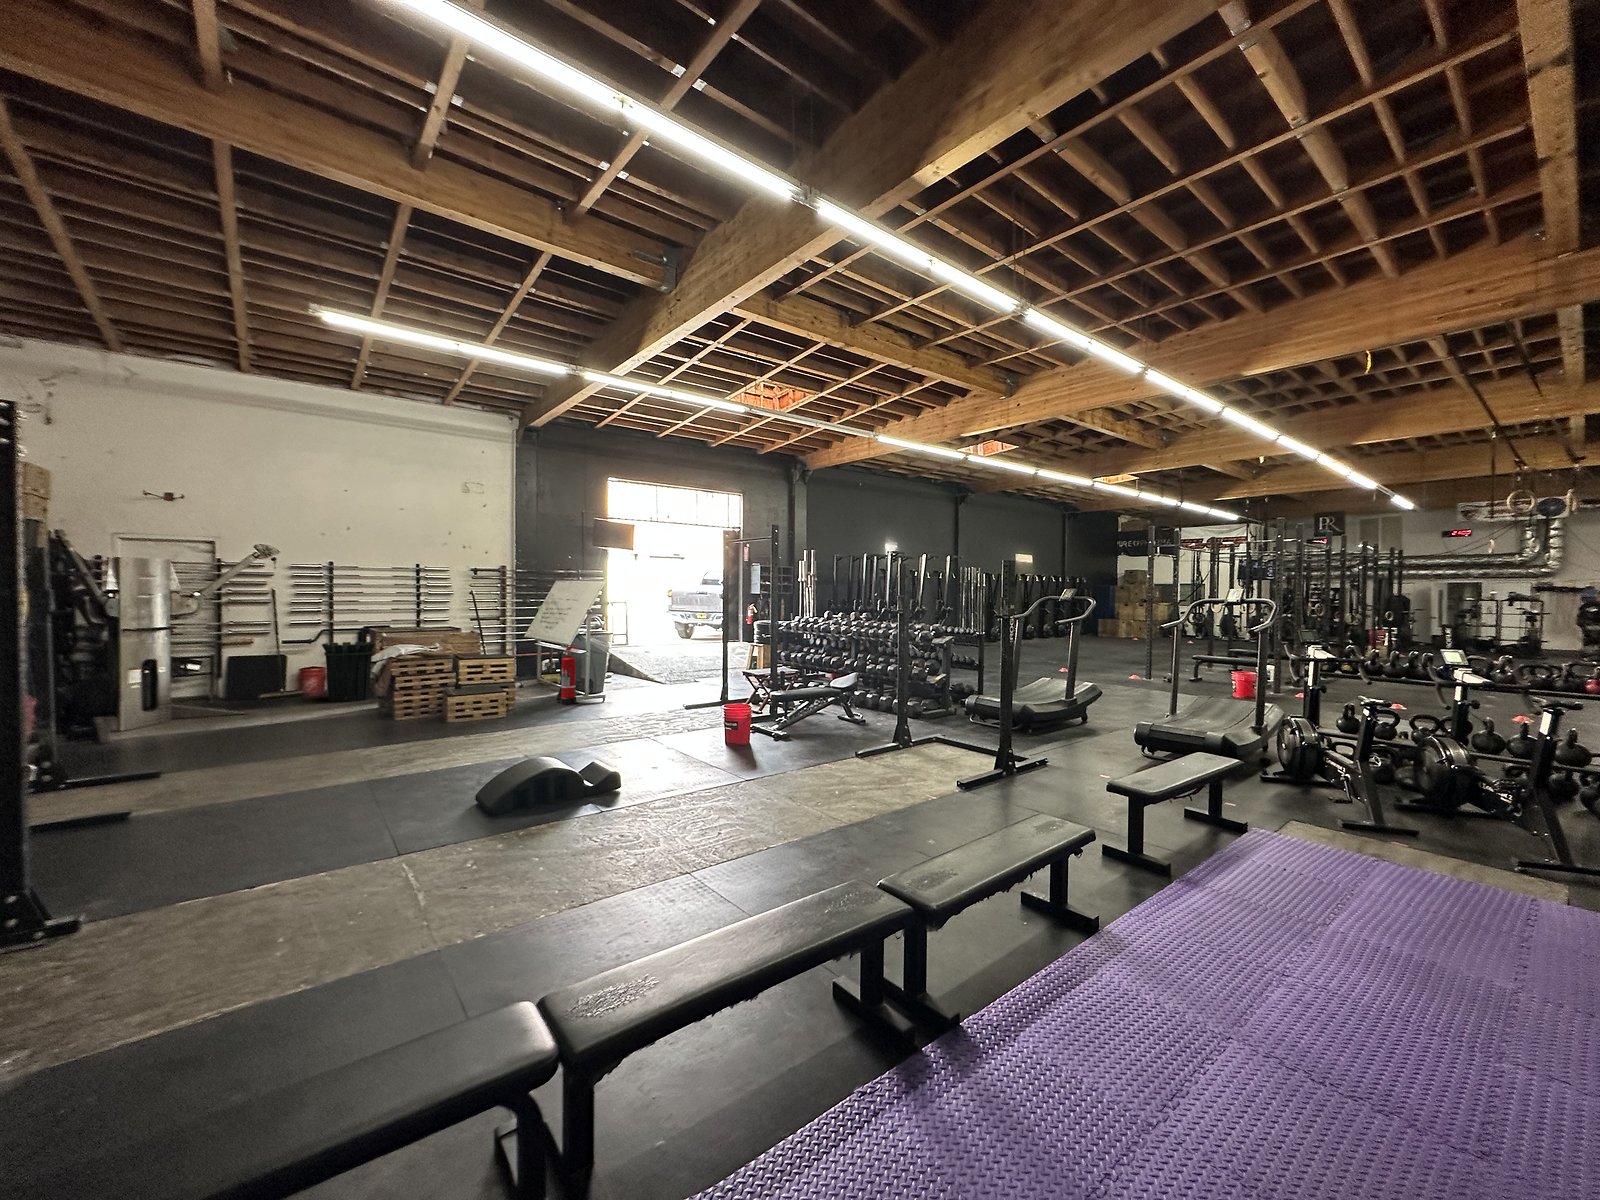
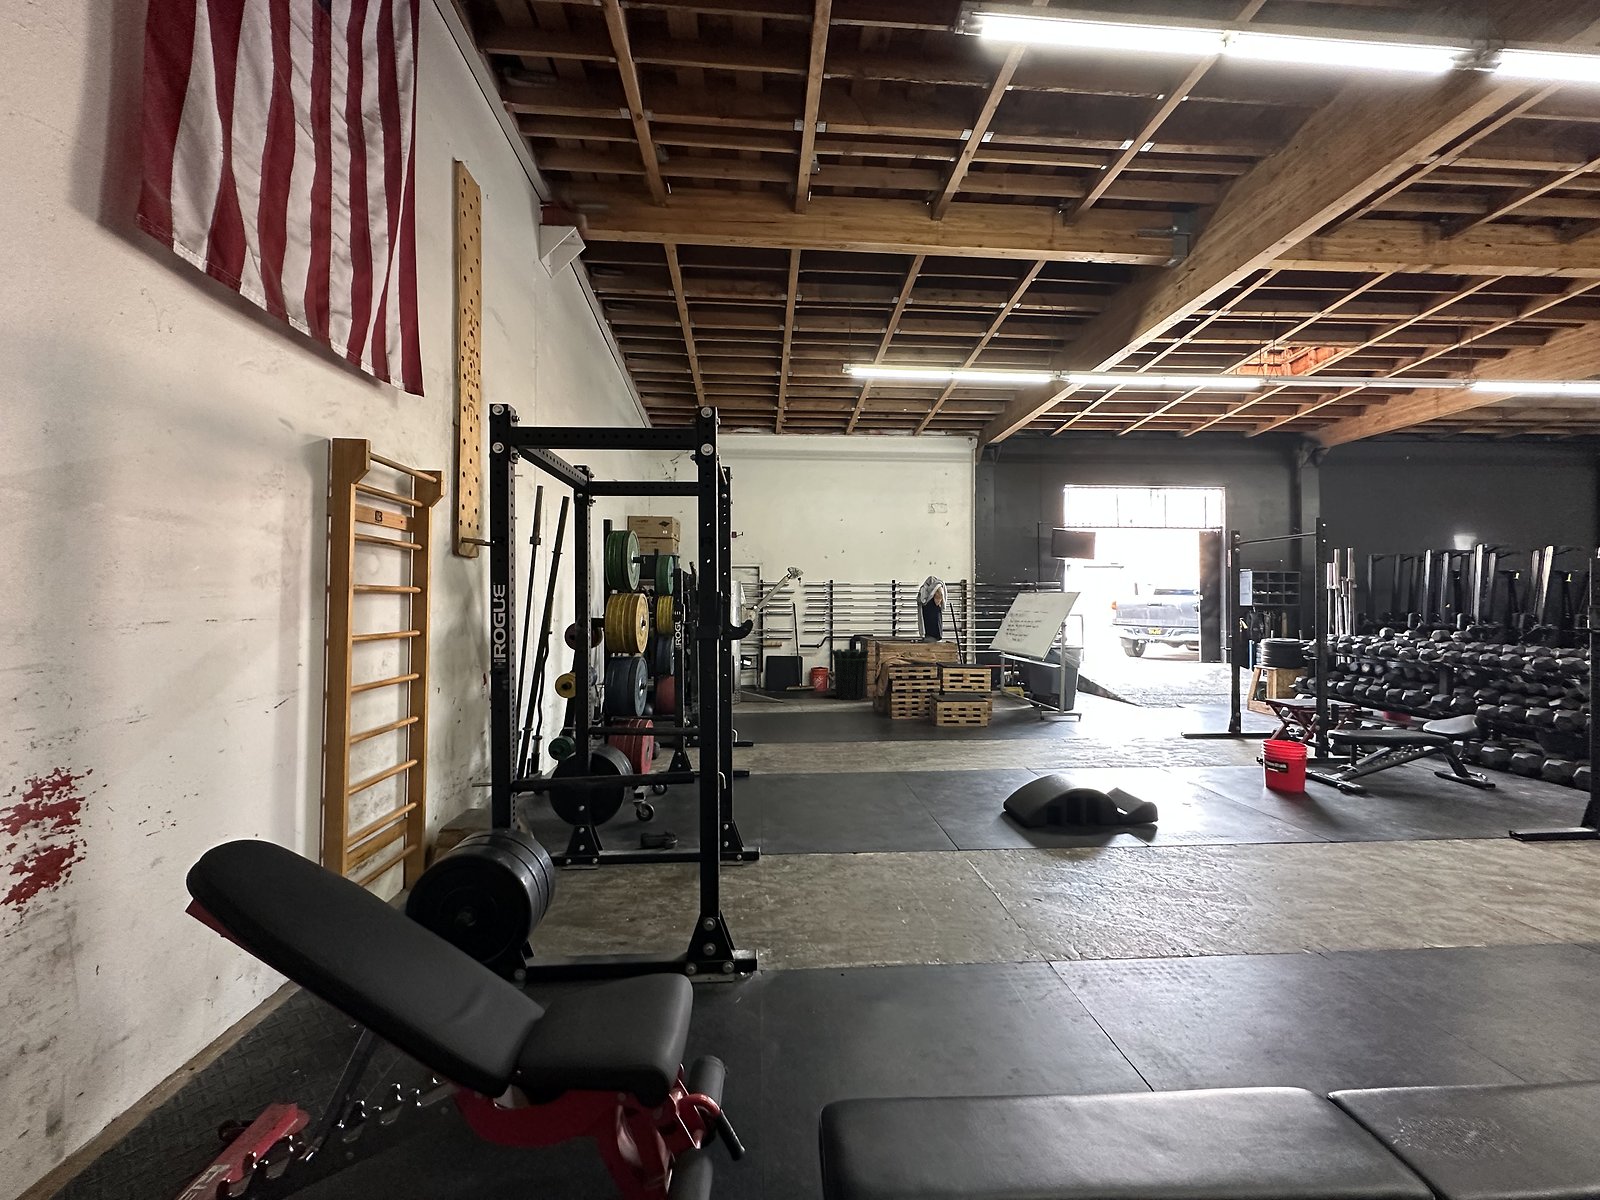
fire extinguisher: present [556,646,579,704] -> none [1027,660,1050,718]

